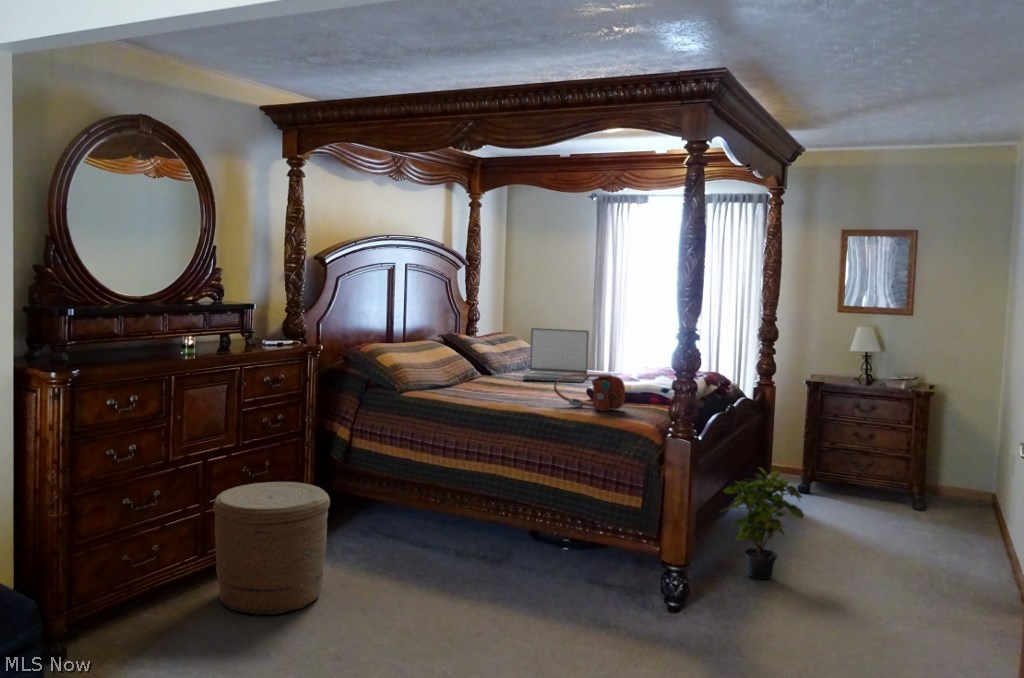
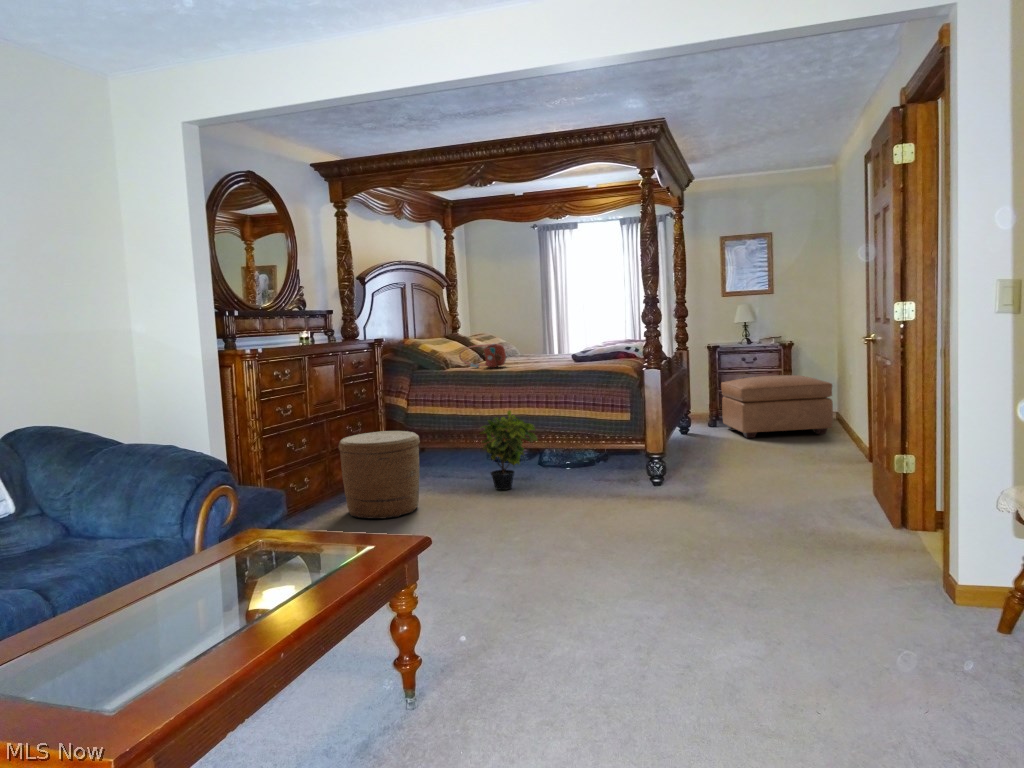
laptop: present [523,328,589,382] -> none [513,320,558,359]
handbag: present [554,374,625,411] -> present [459,343,506,368]
ottoman: none [817,437,982,534] -> present [721,375,833,438]
potted plant: present [723,468,804,579] -> present [480,411,538,490]

